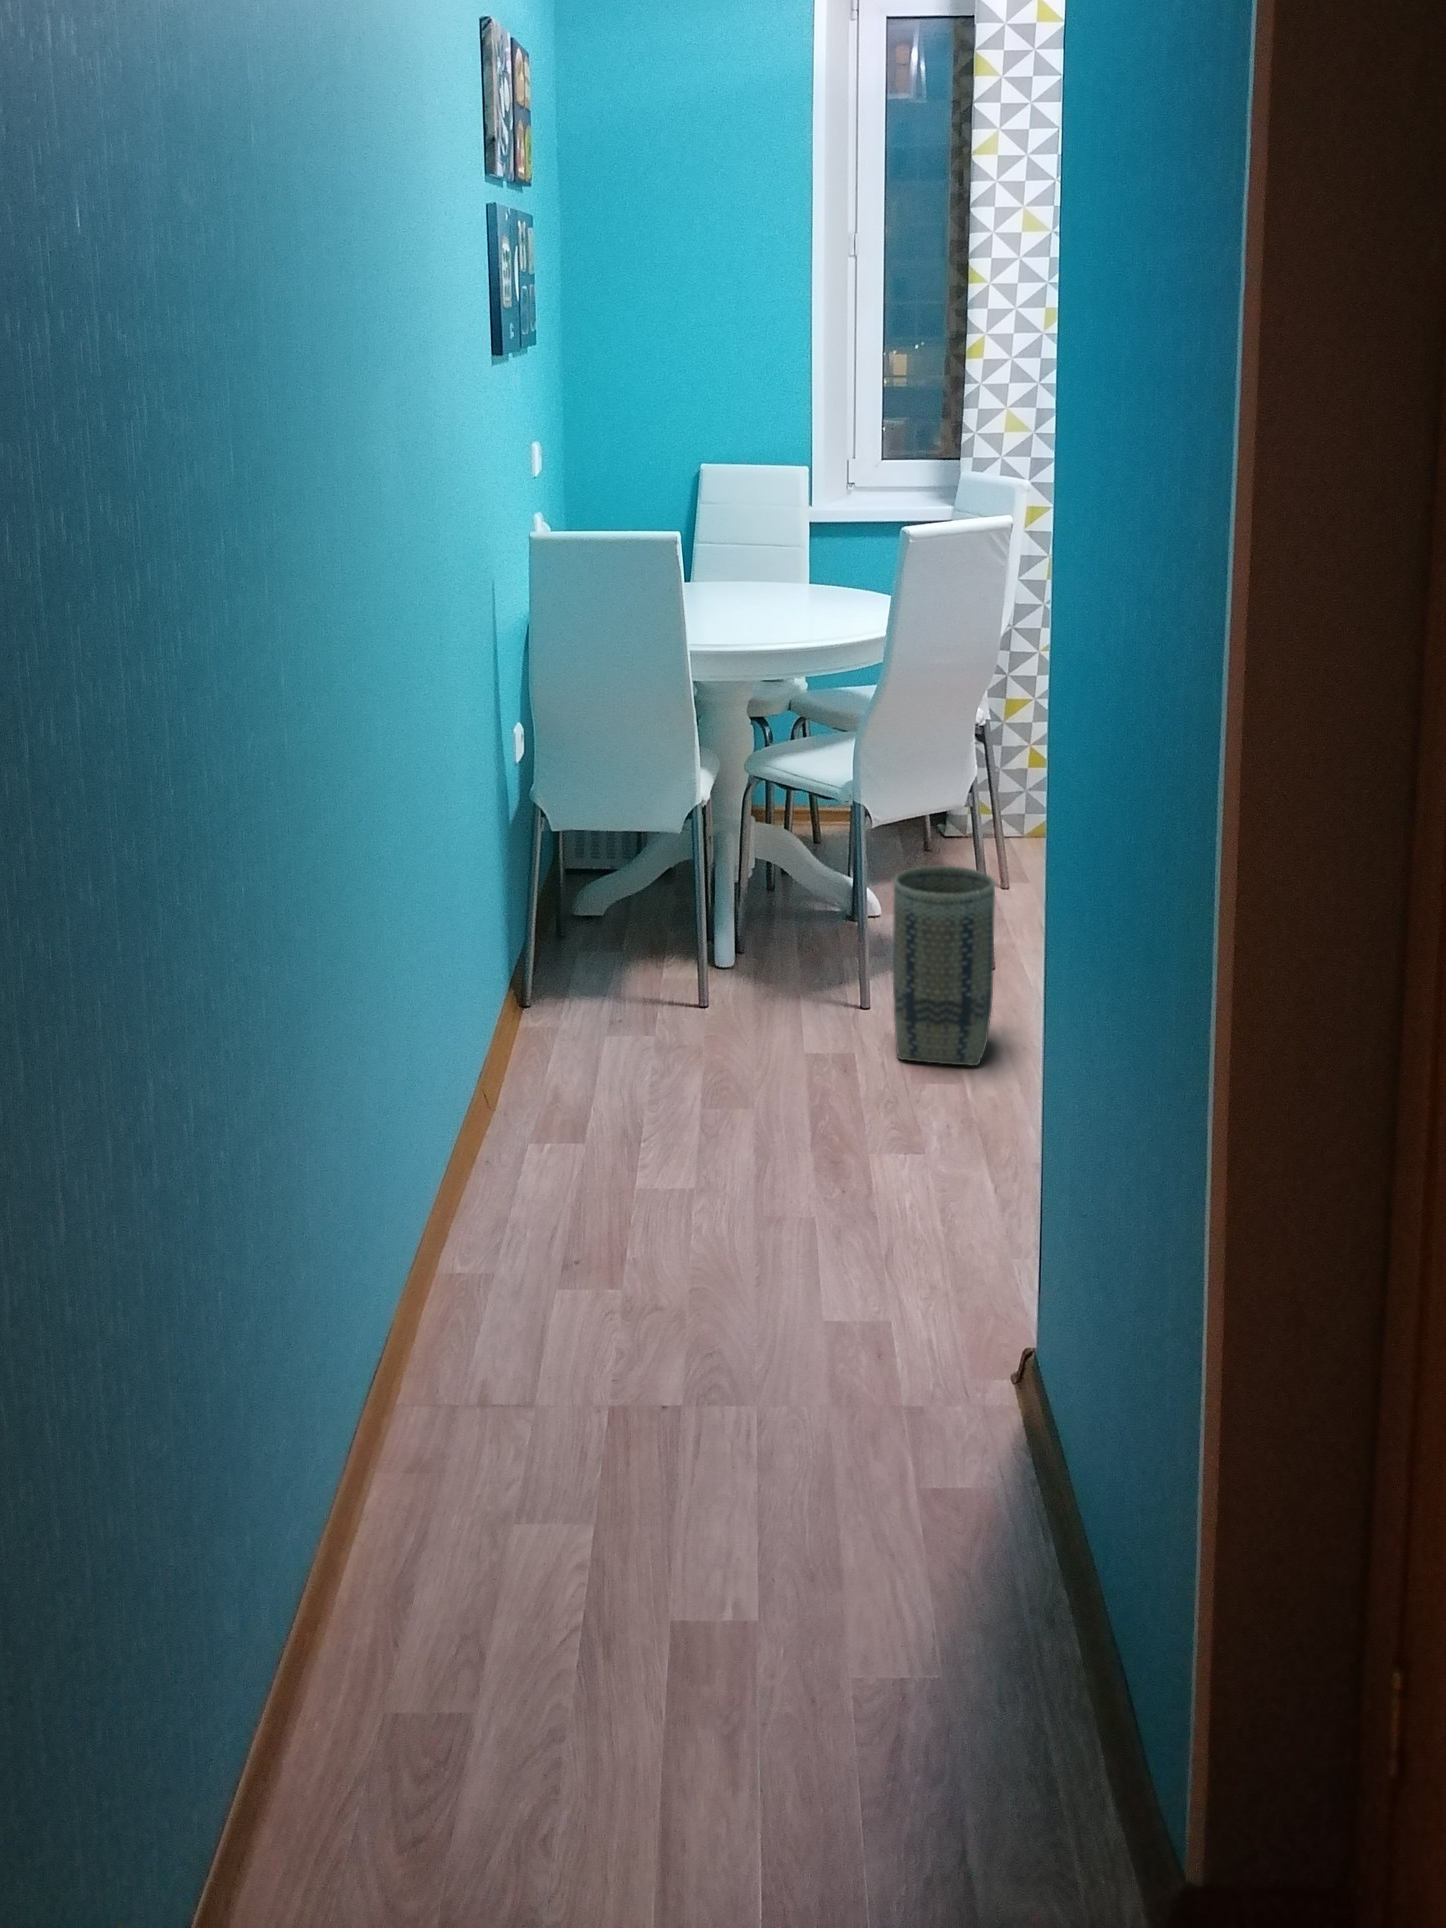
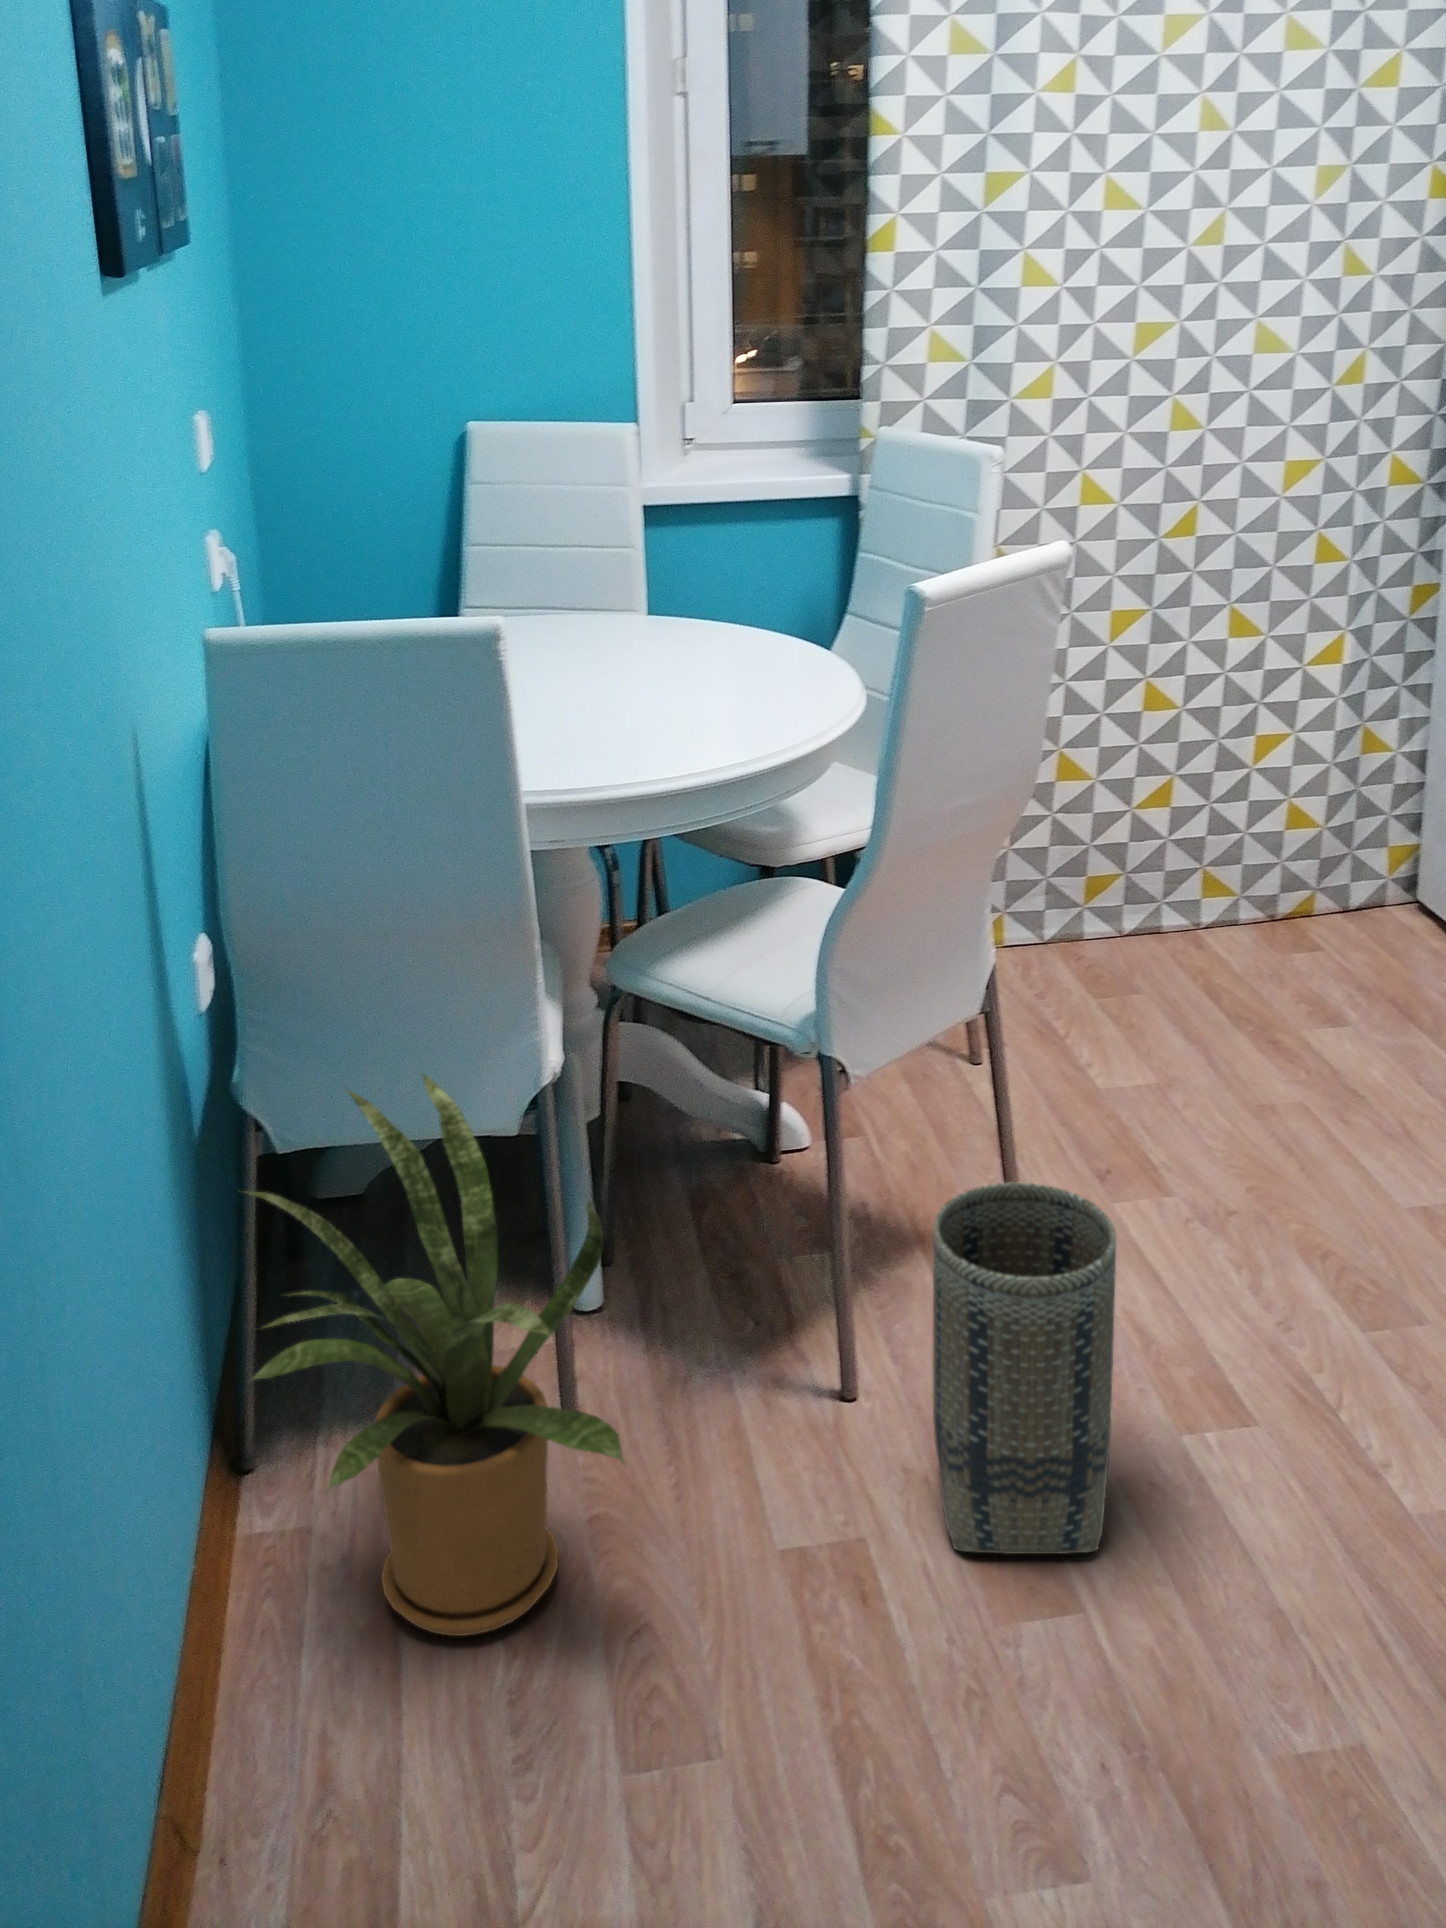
house plant: none [527,776,714,1062] -> present [246,1074,626,1636]

